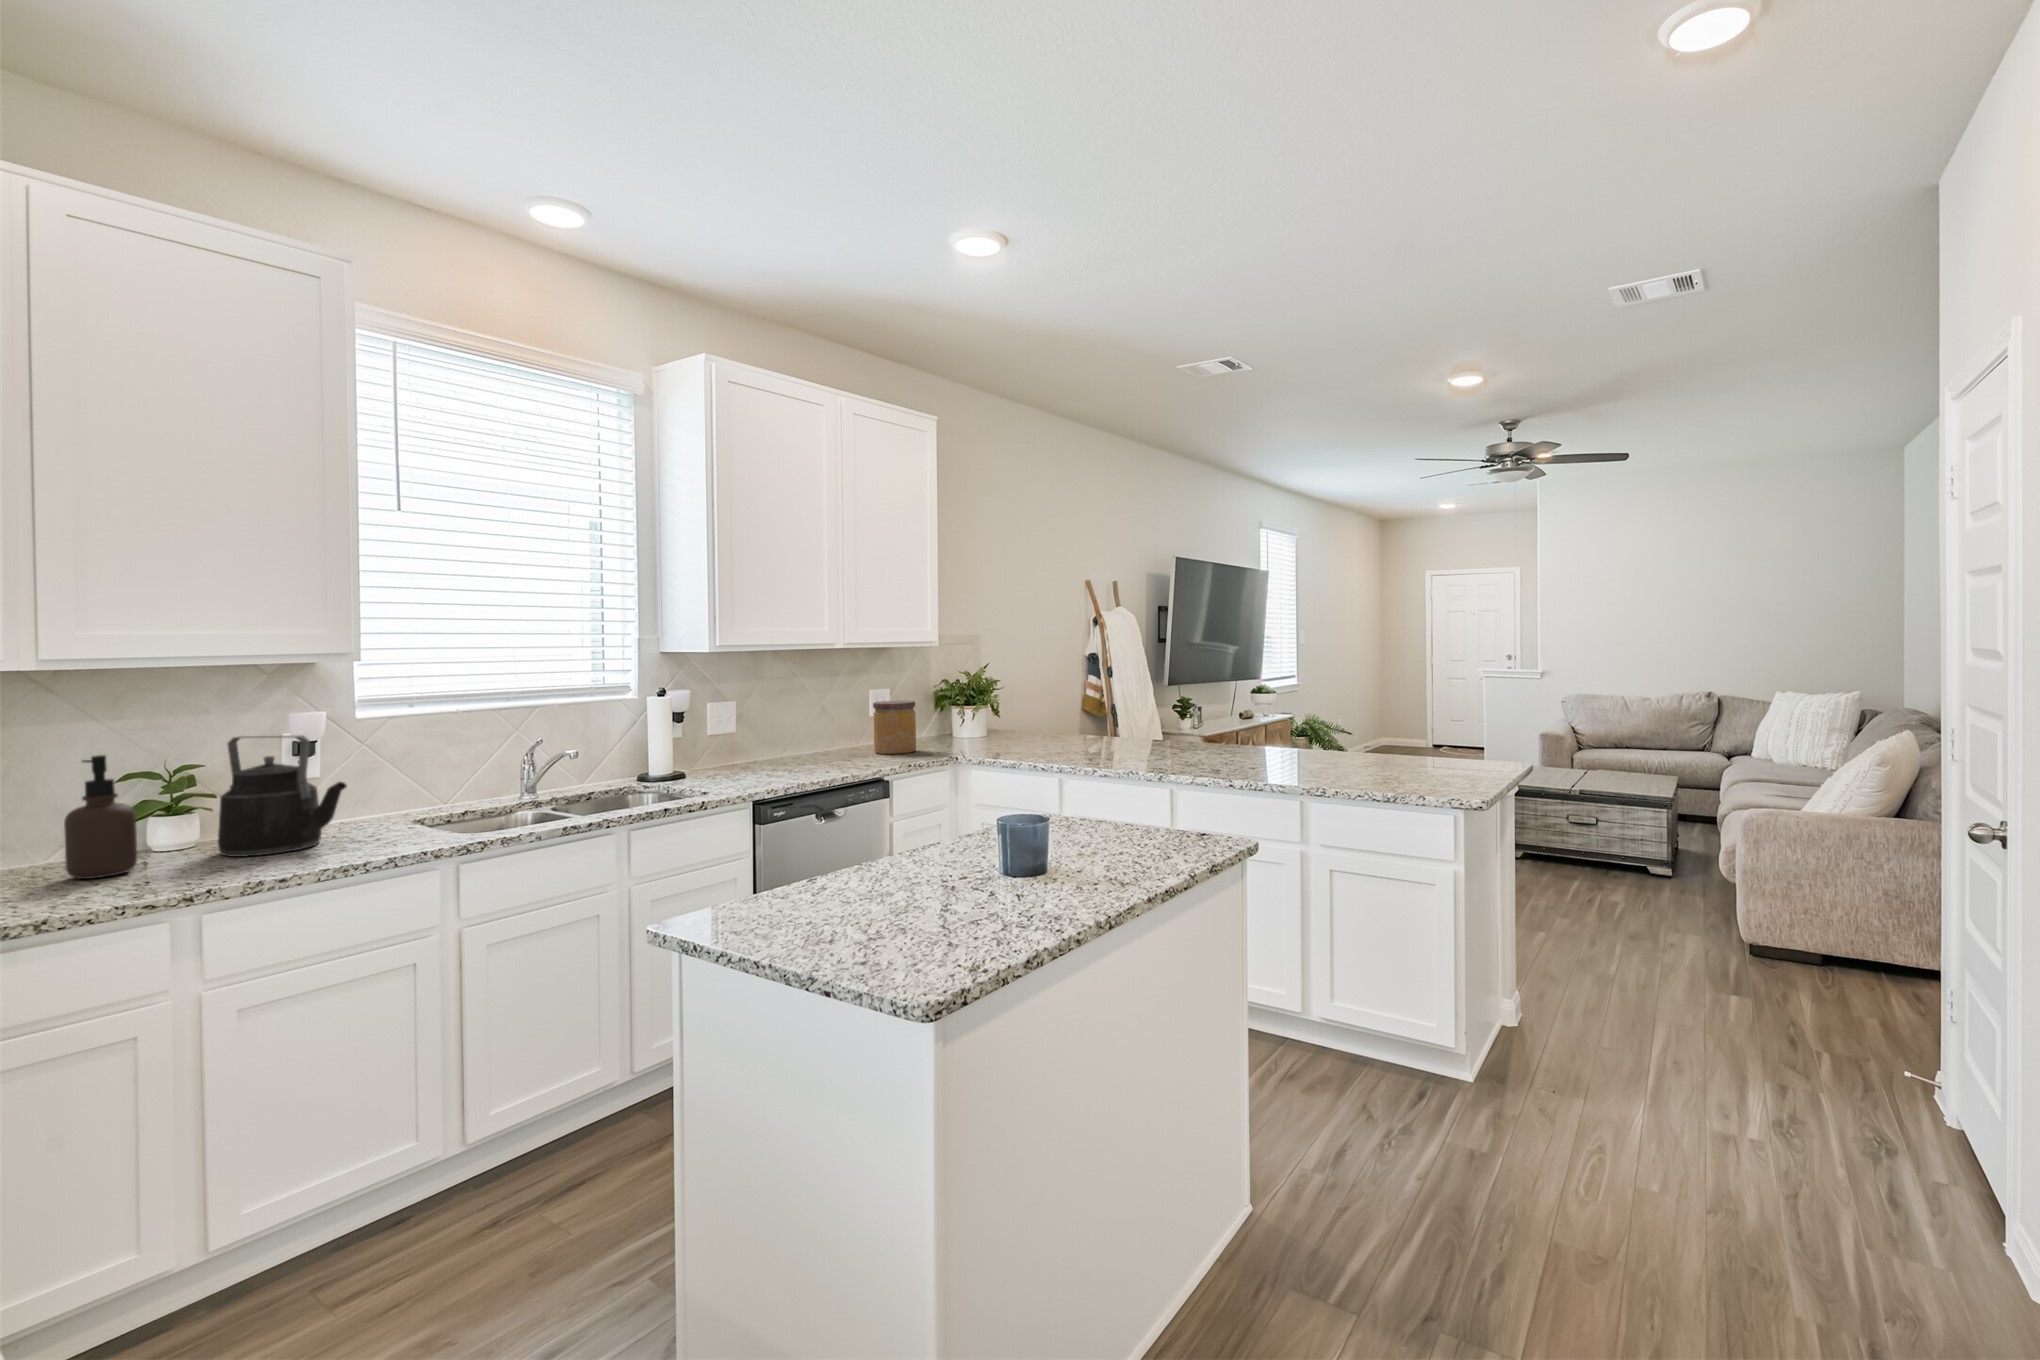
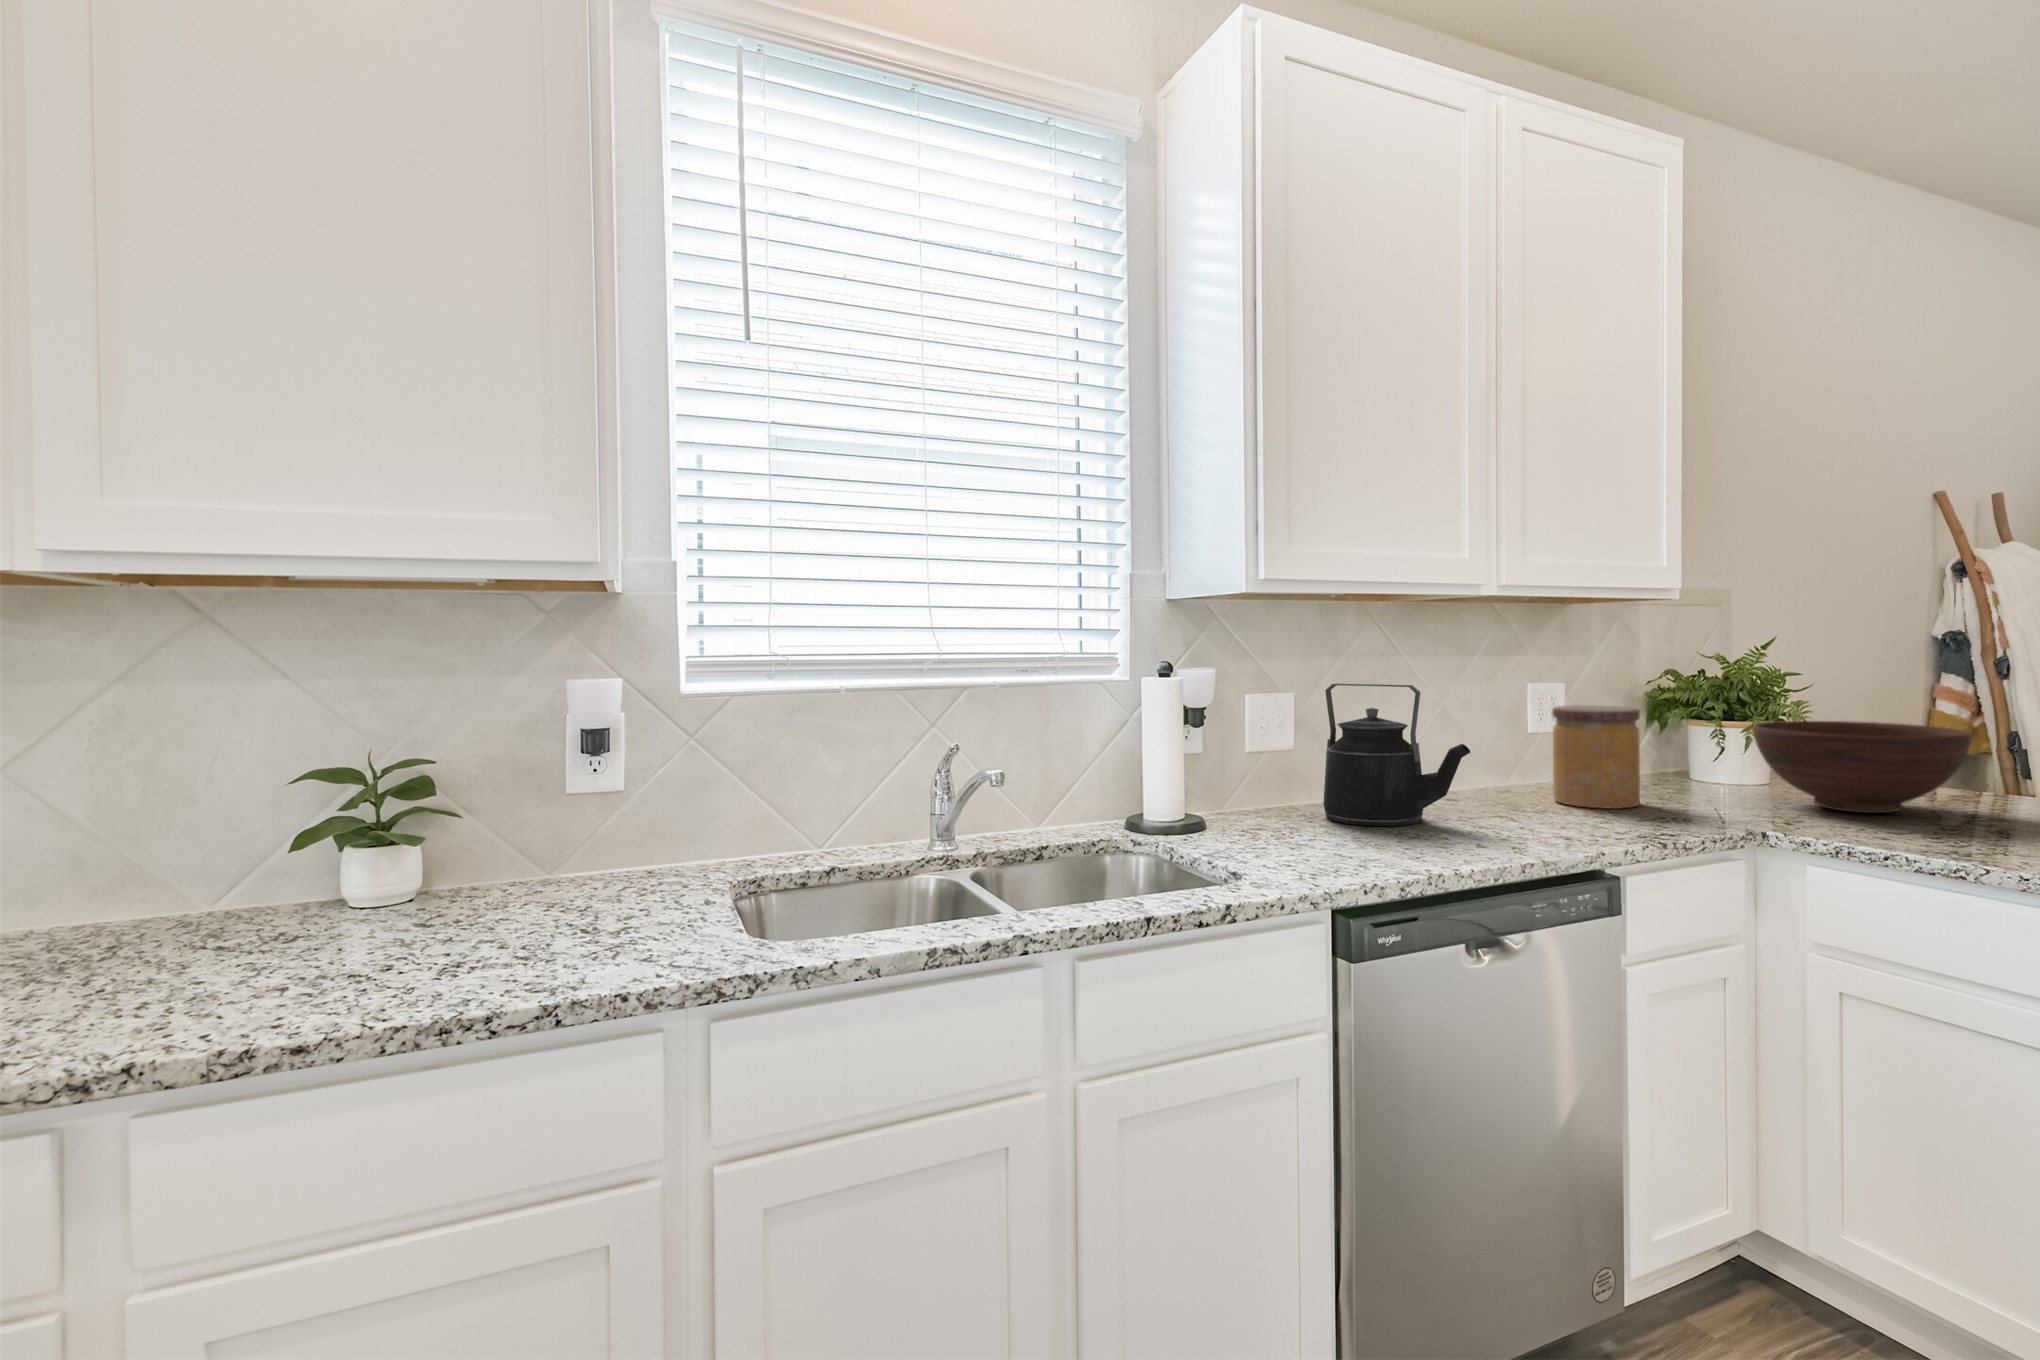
fruit bowl: none [969,703,1053,746] -> present [1753,721,1971,813]
kettle: present [218,735,346,857] -> present [1323,683,1470,826]
soap dispenser: present [64,755,137,879] -> none [100,742,227,970]

